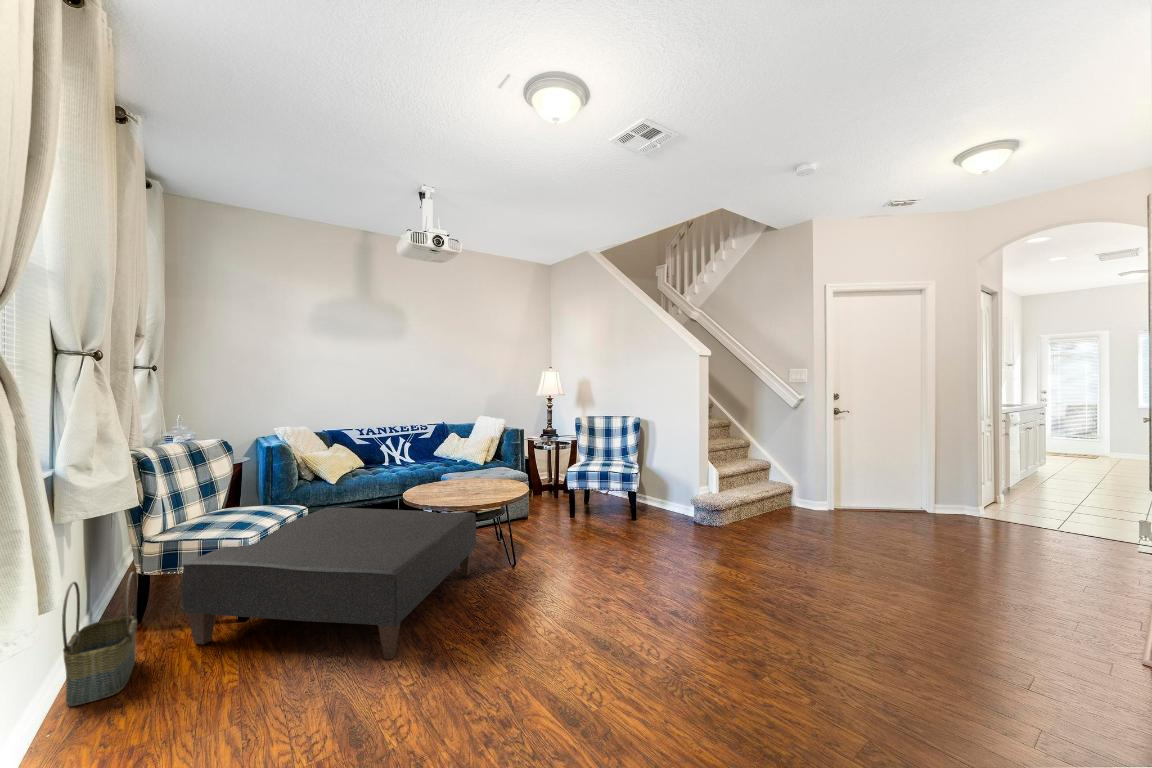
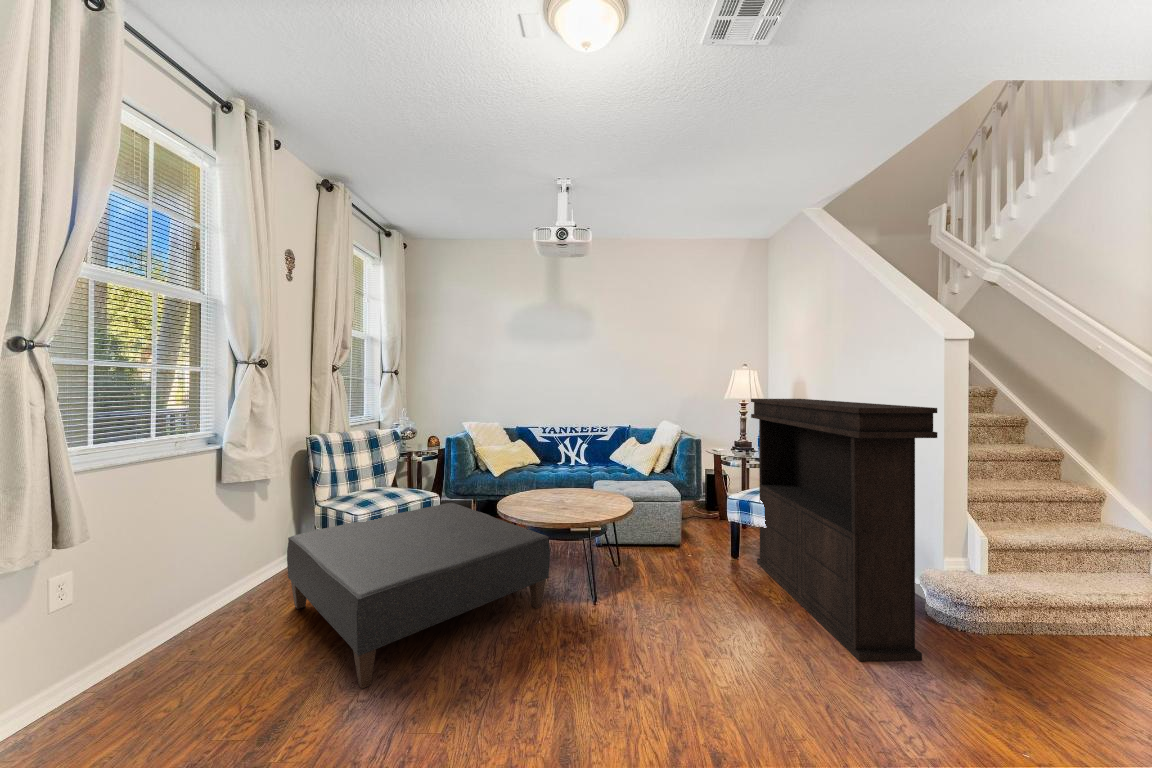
console table: none [583,393,714,549] -> present [751,399,937,661]
basket: present [62,572,137,706] -> none [186,538,259,635]

